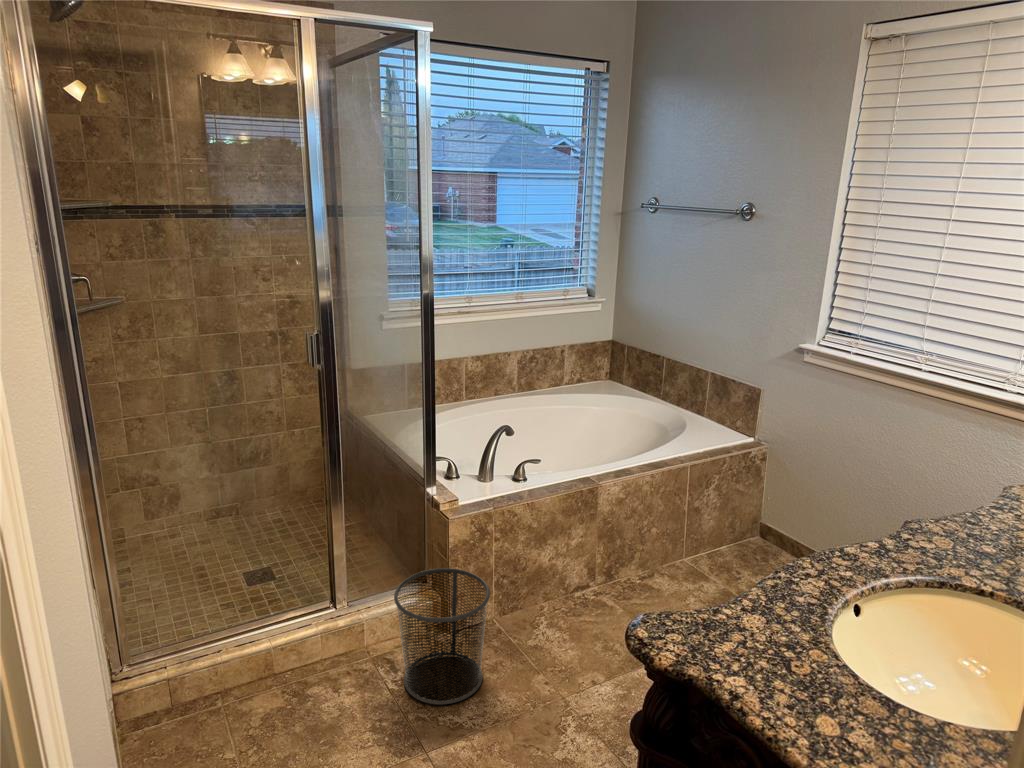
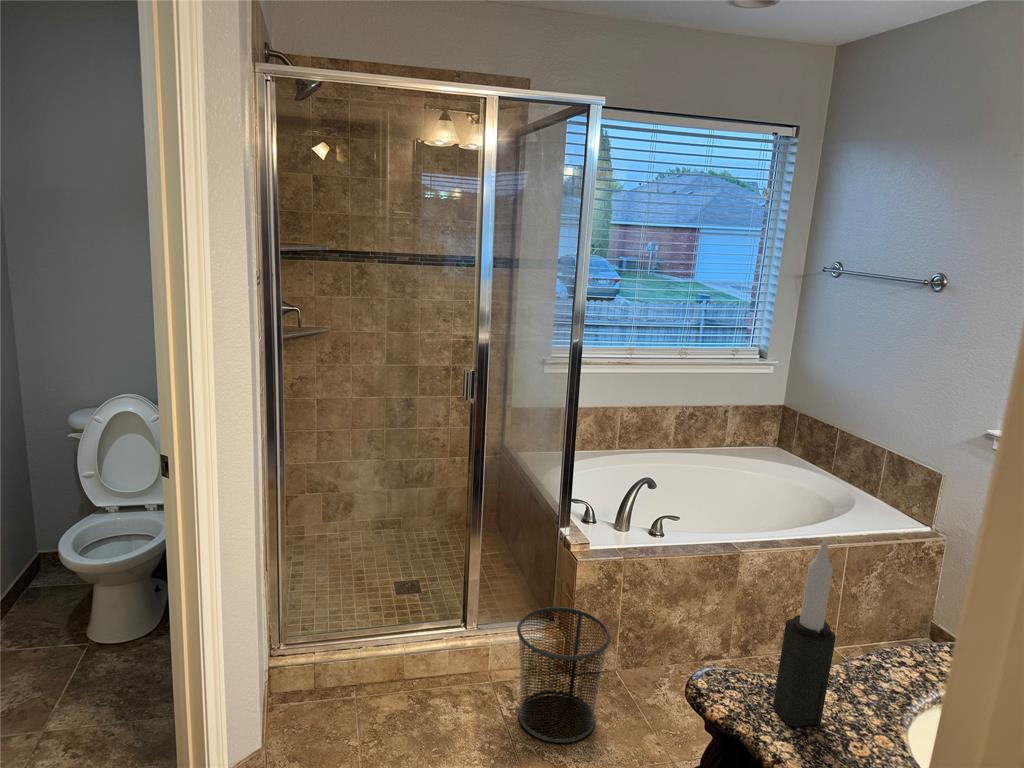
candle: none [713,472,772,659] -> present [773,542,836,727]

